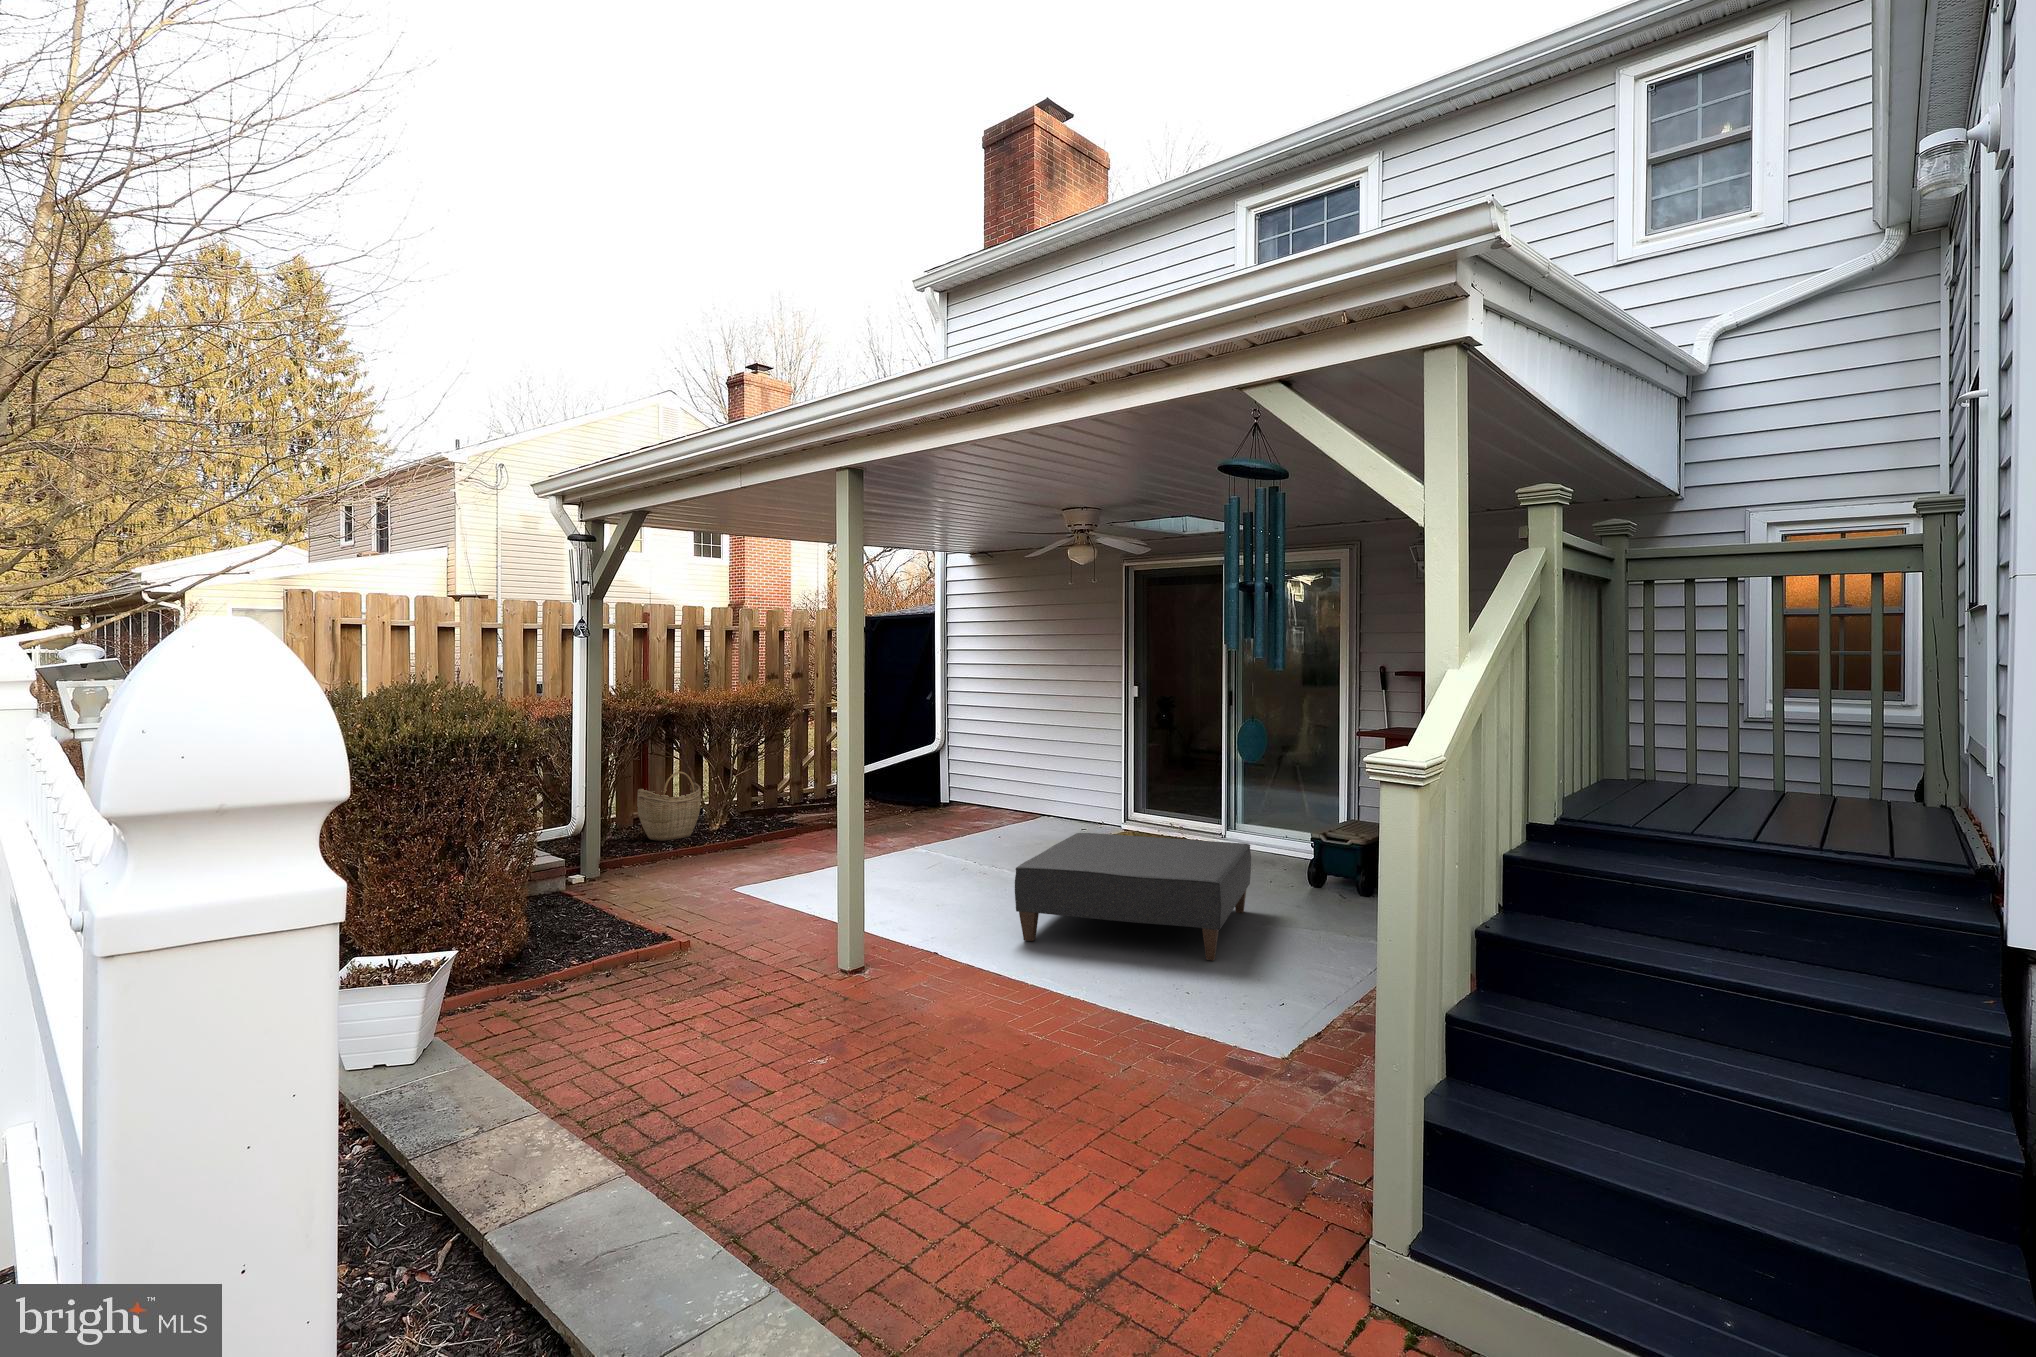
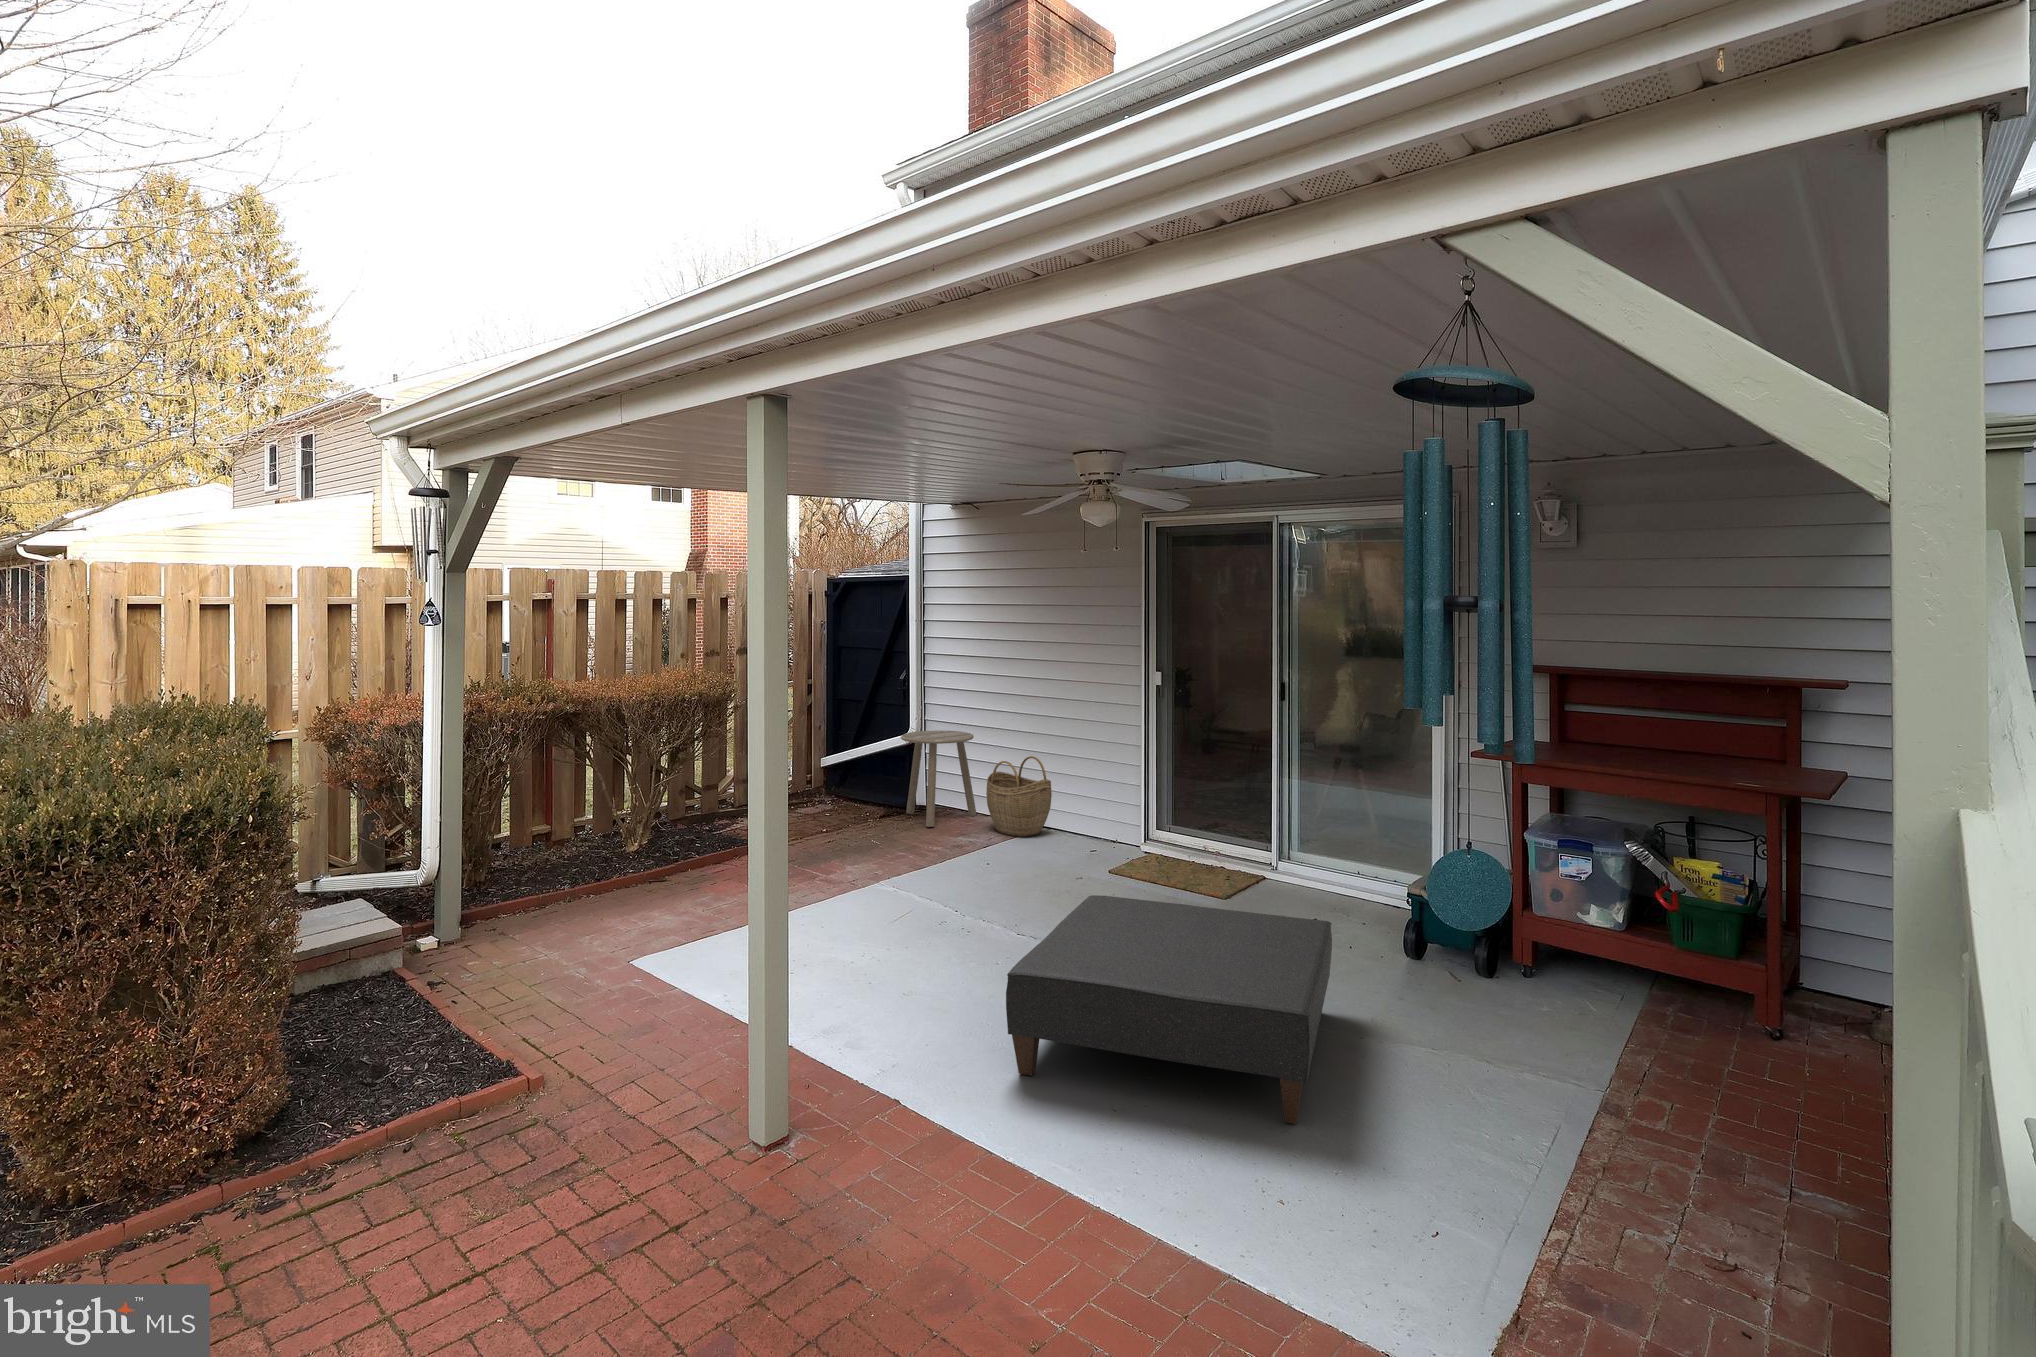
side table: none [926,738,988,814] -> present [901,730,977,827]
woven basket: present [637,772,701,841] -> present [986,756,1052,837]

